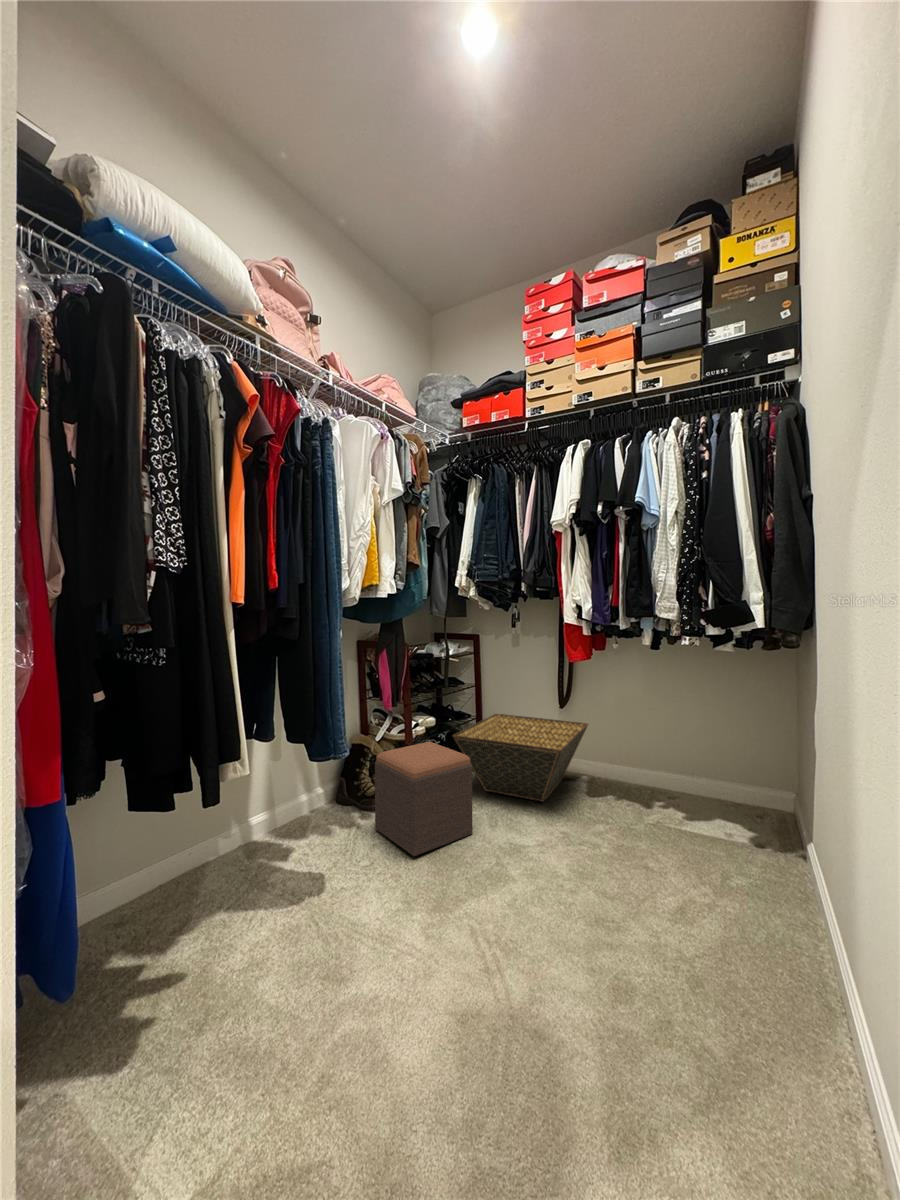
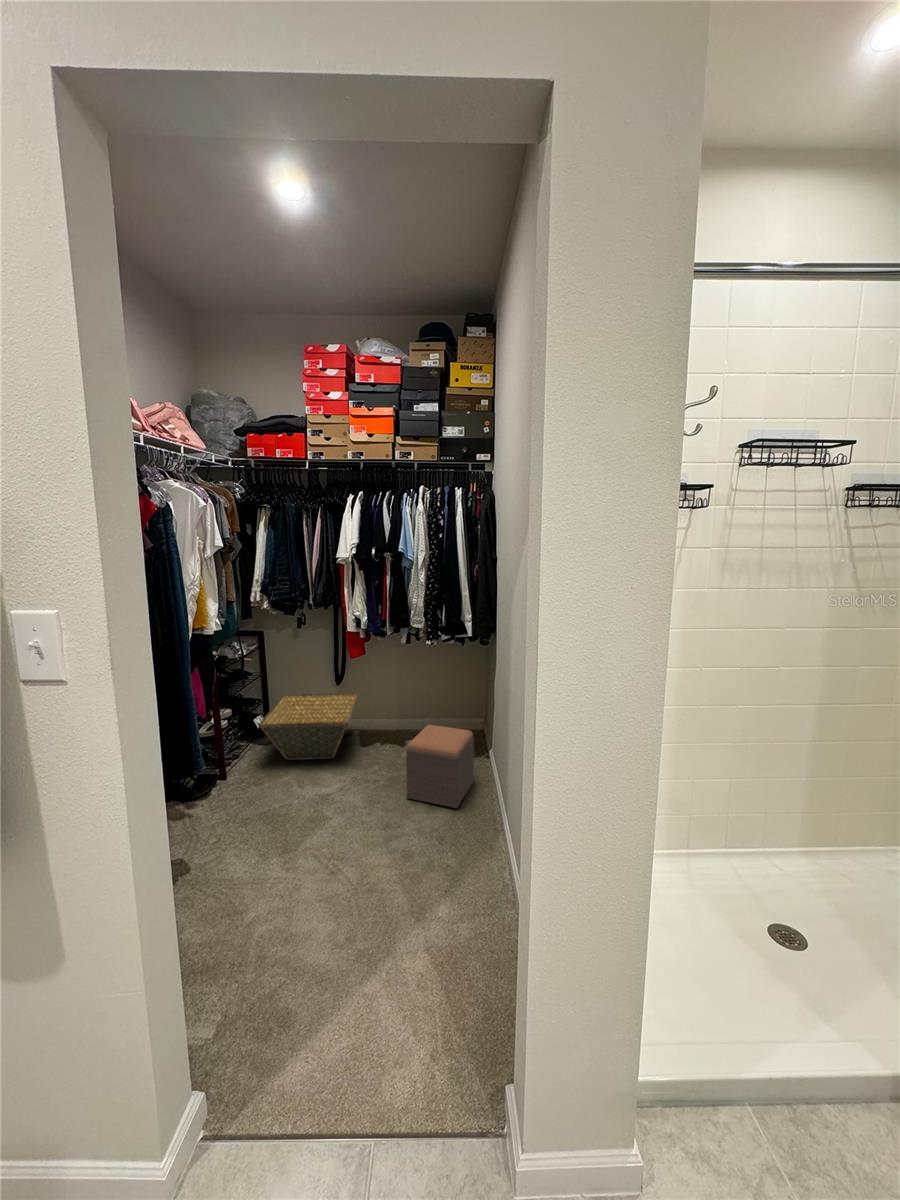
footstool: present [375,742,473,856] -> present [406,725,474,808]

